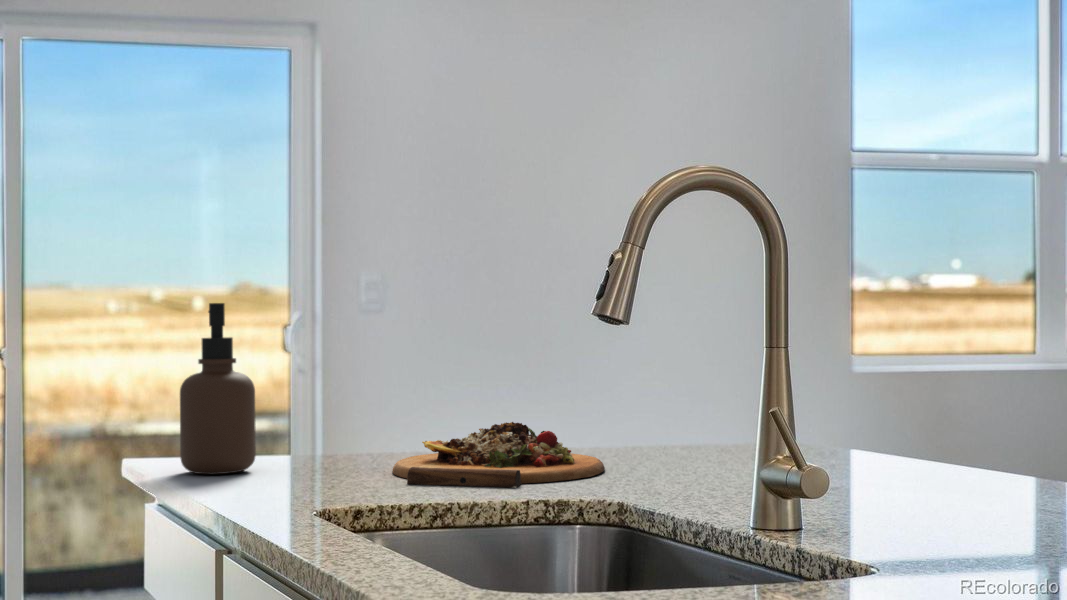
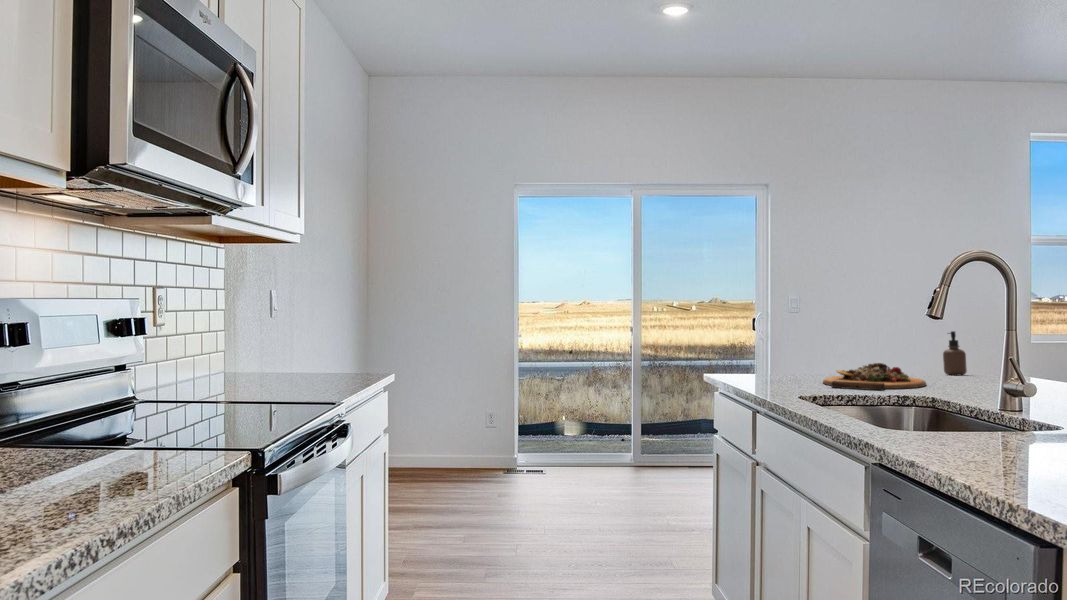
soap dispenser: present [180,303,256,474] -> present [943,331,967,375]

